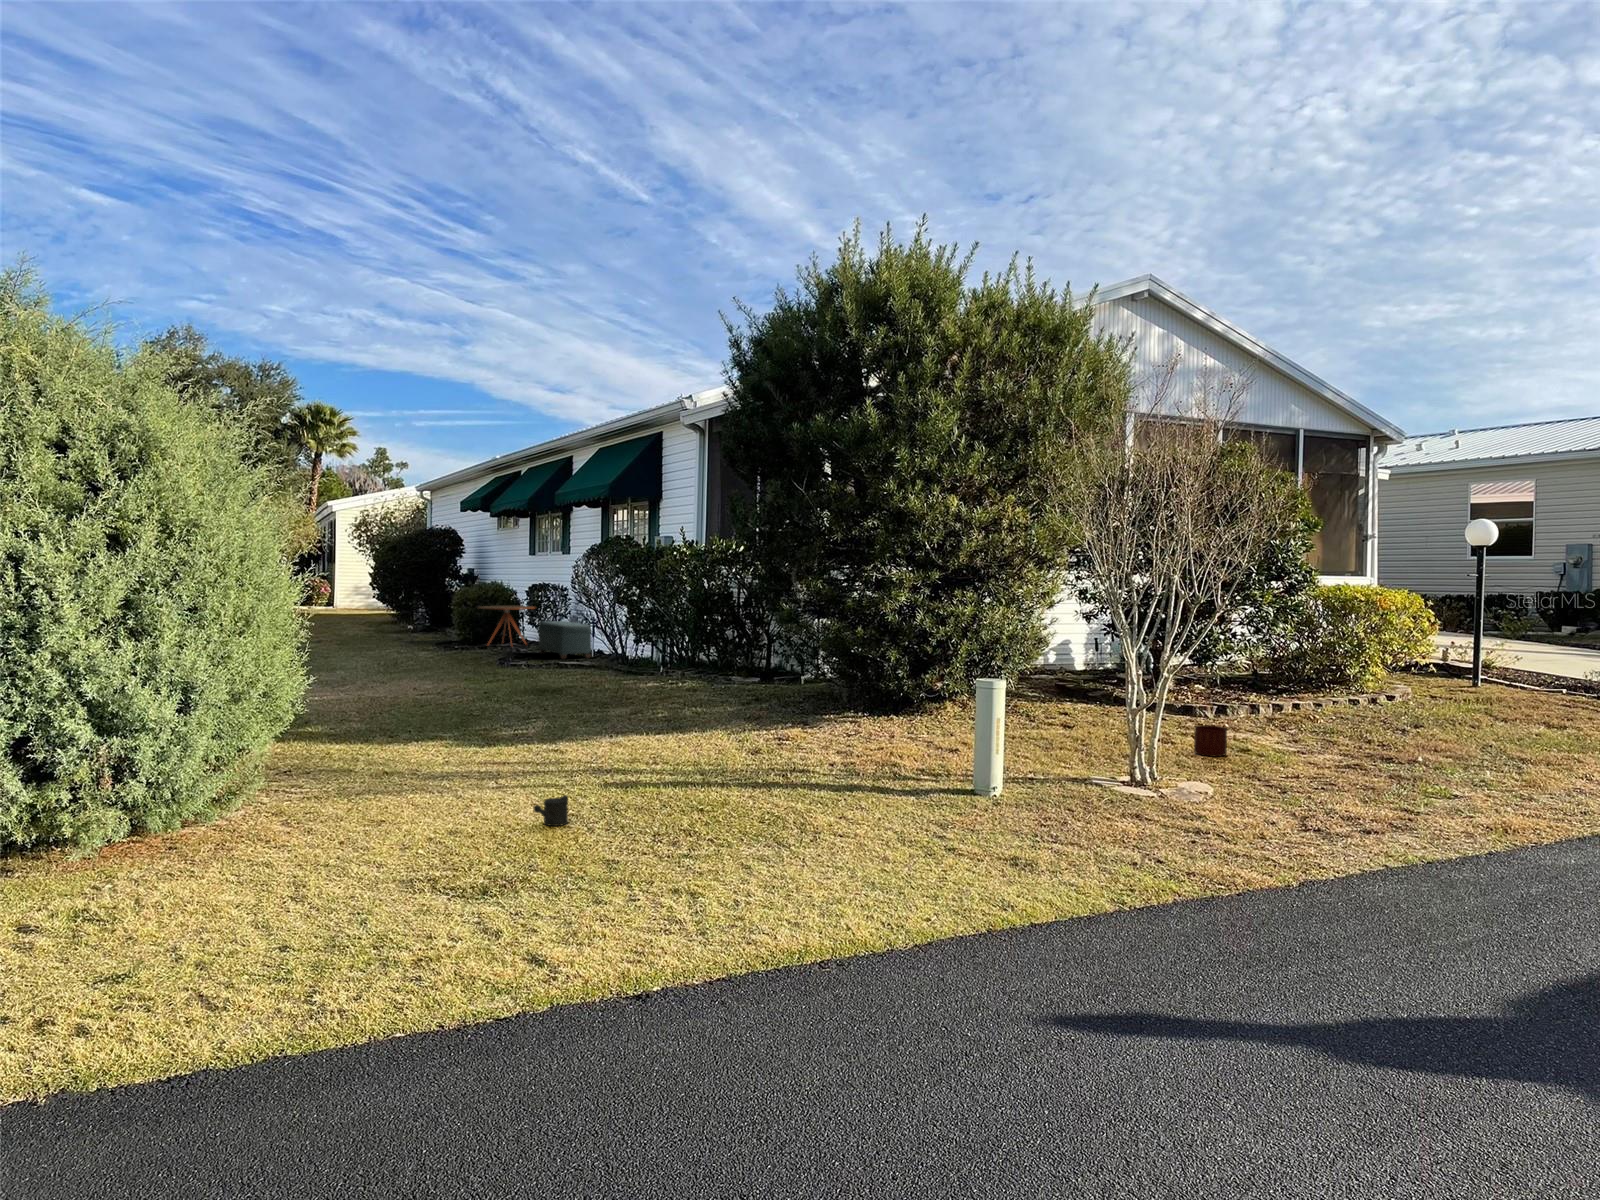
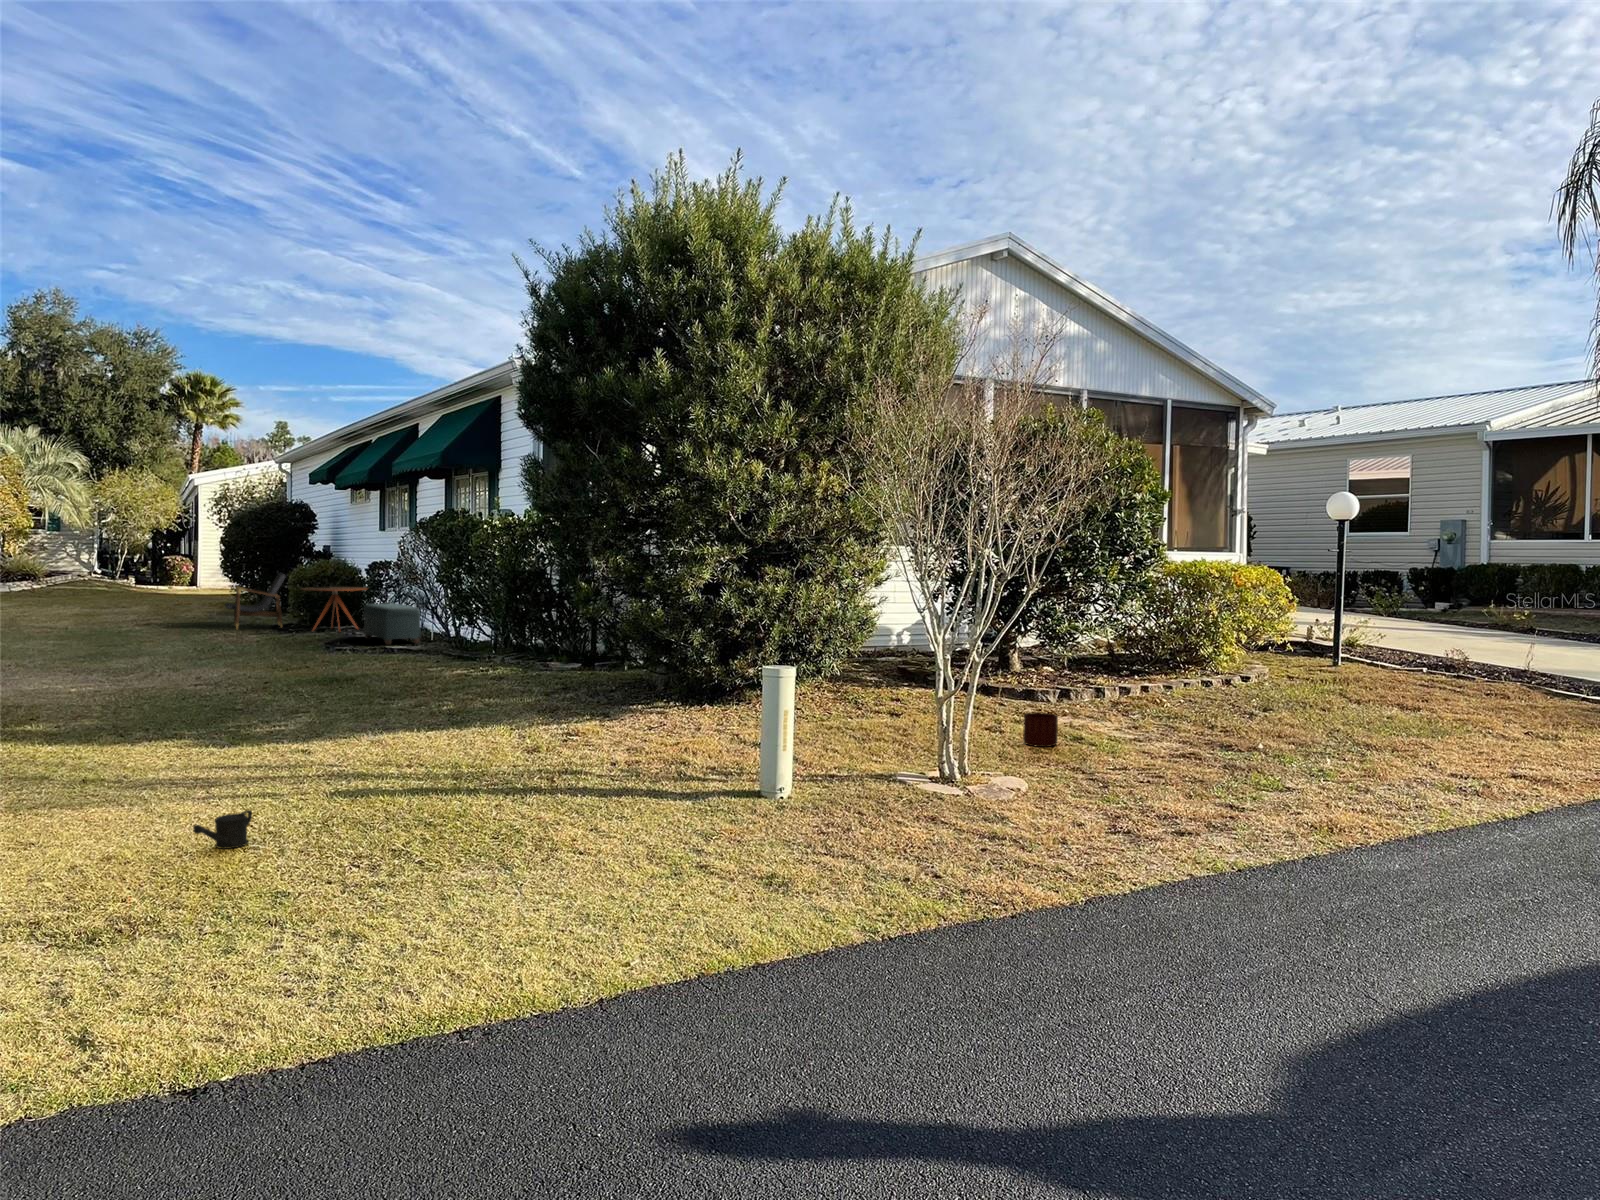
lounge chair: none [408,593,462,644] -> present [225,573,285,629]

